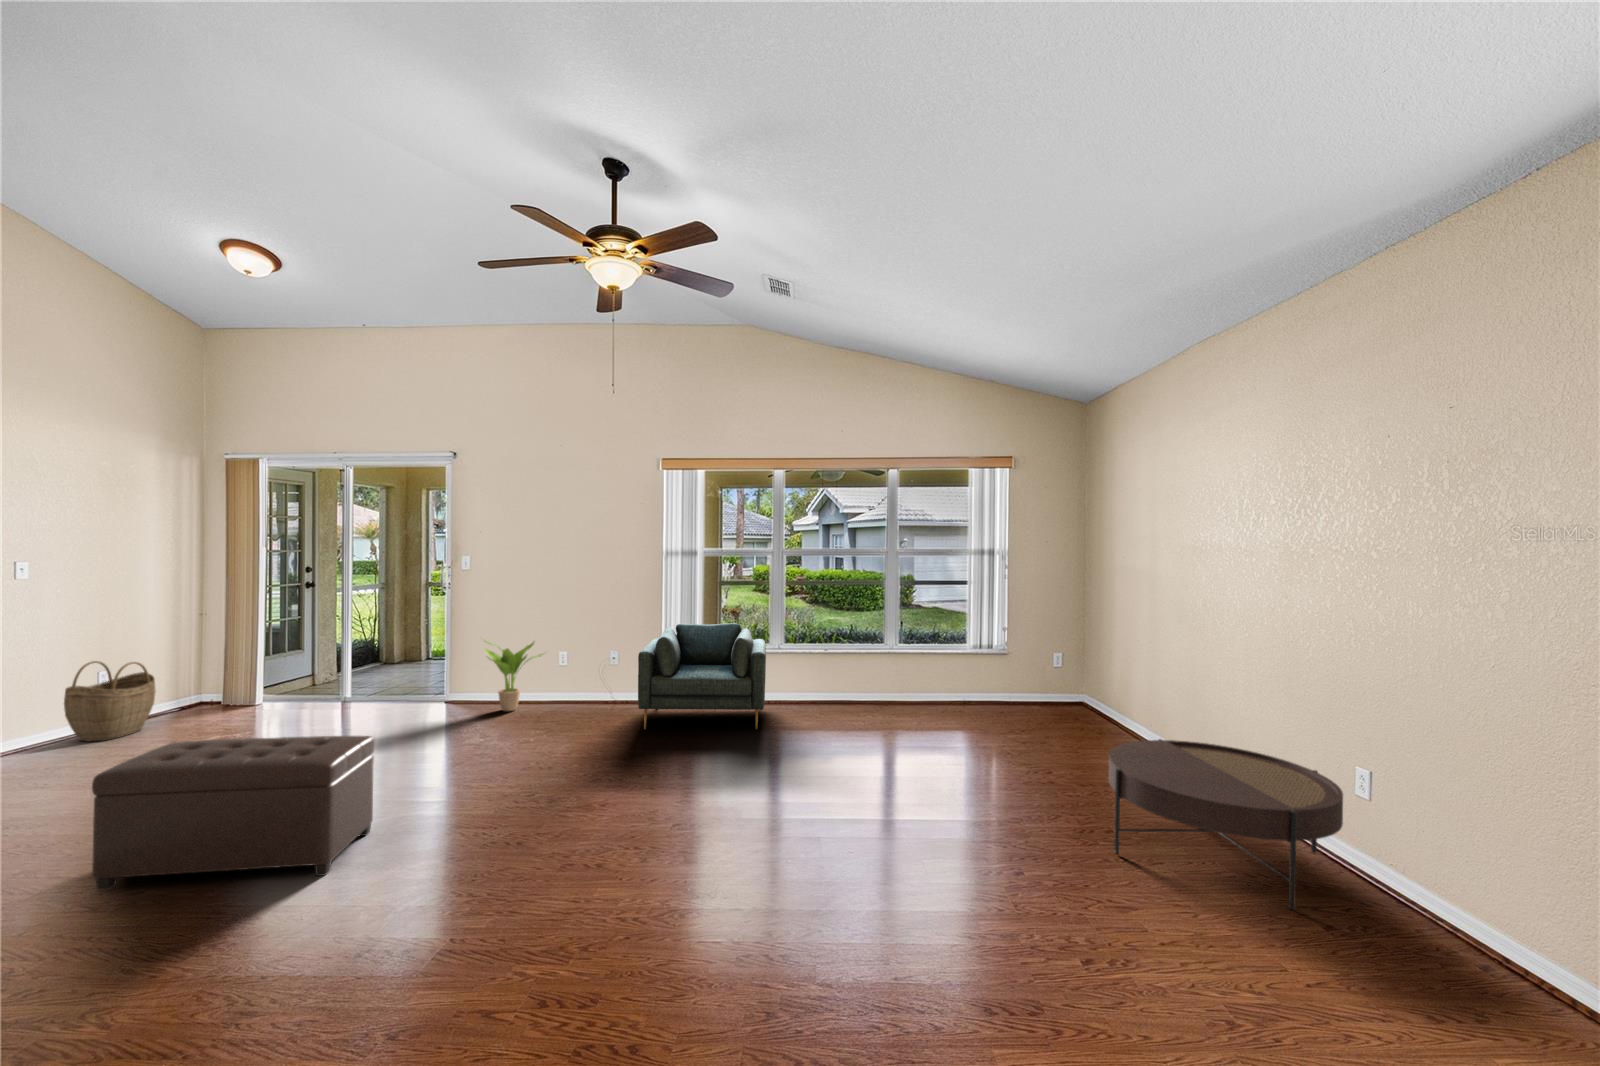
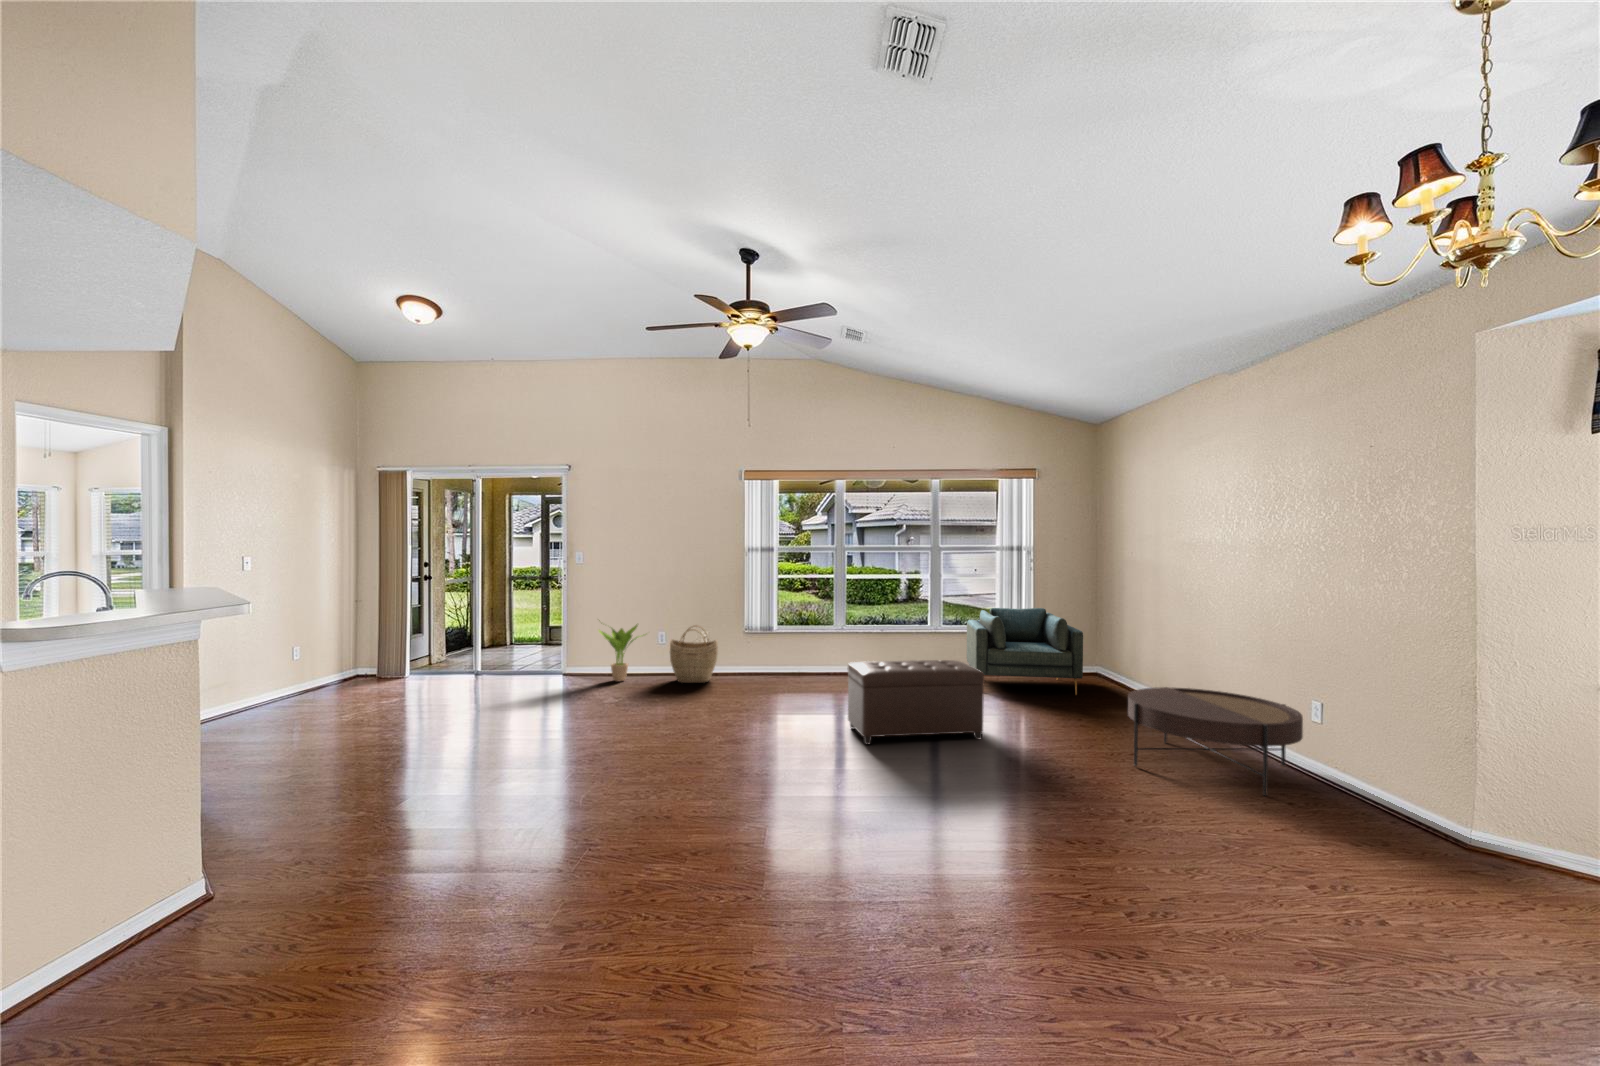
armchair: present [638,623,766,729] -> present [967,608,1083,695]
woven basket: present [64,661,156,741] -> present [670,625,718,683]
ottoman: present [92,736,375,891] -> present [848,660,984,744]

